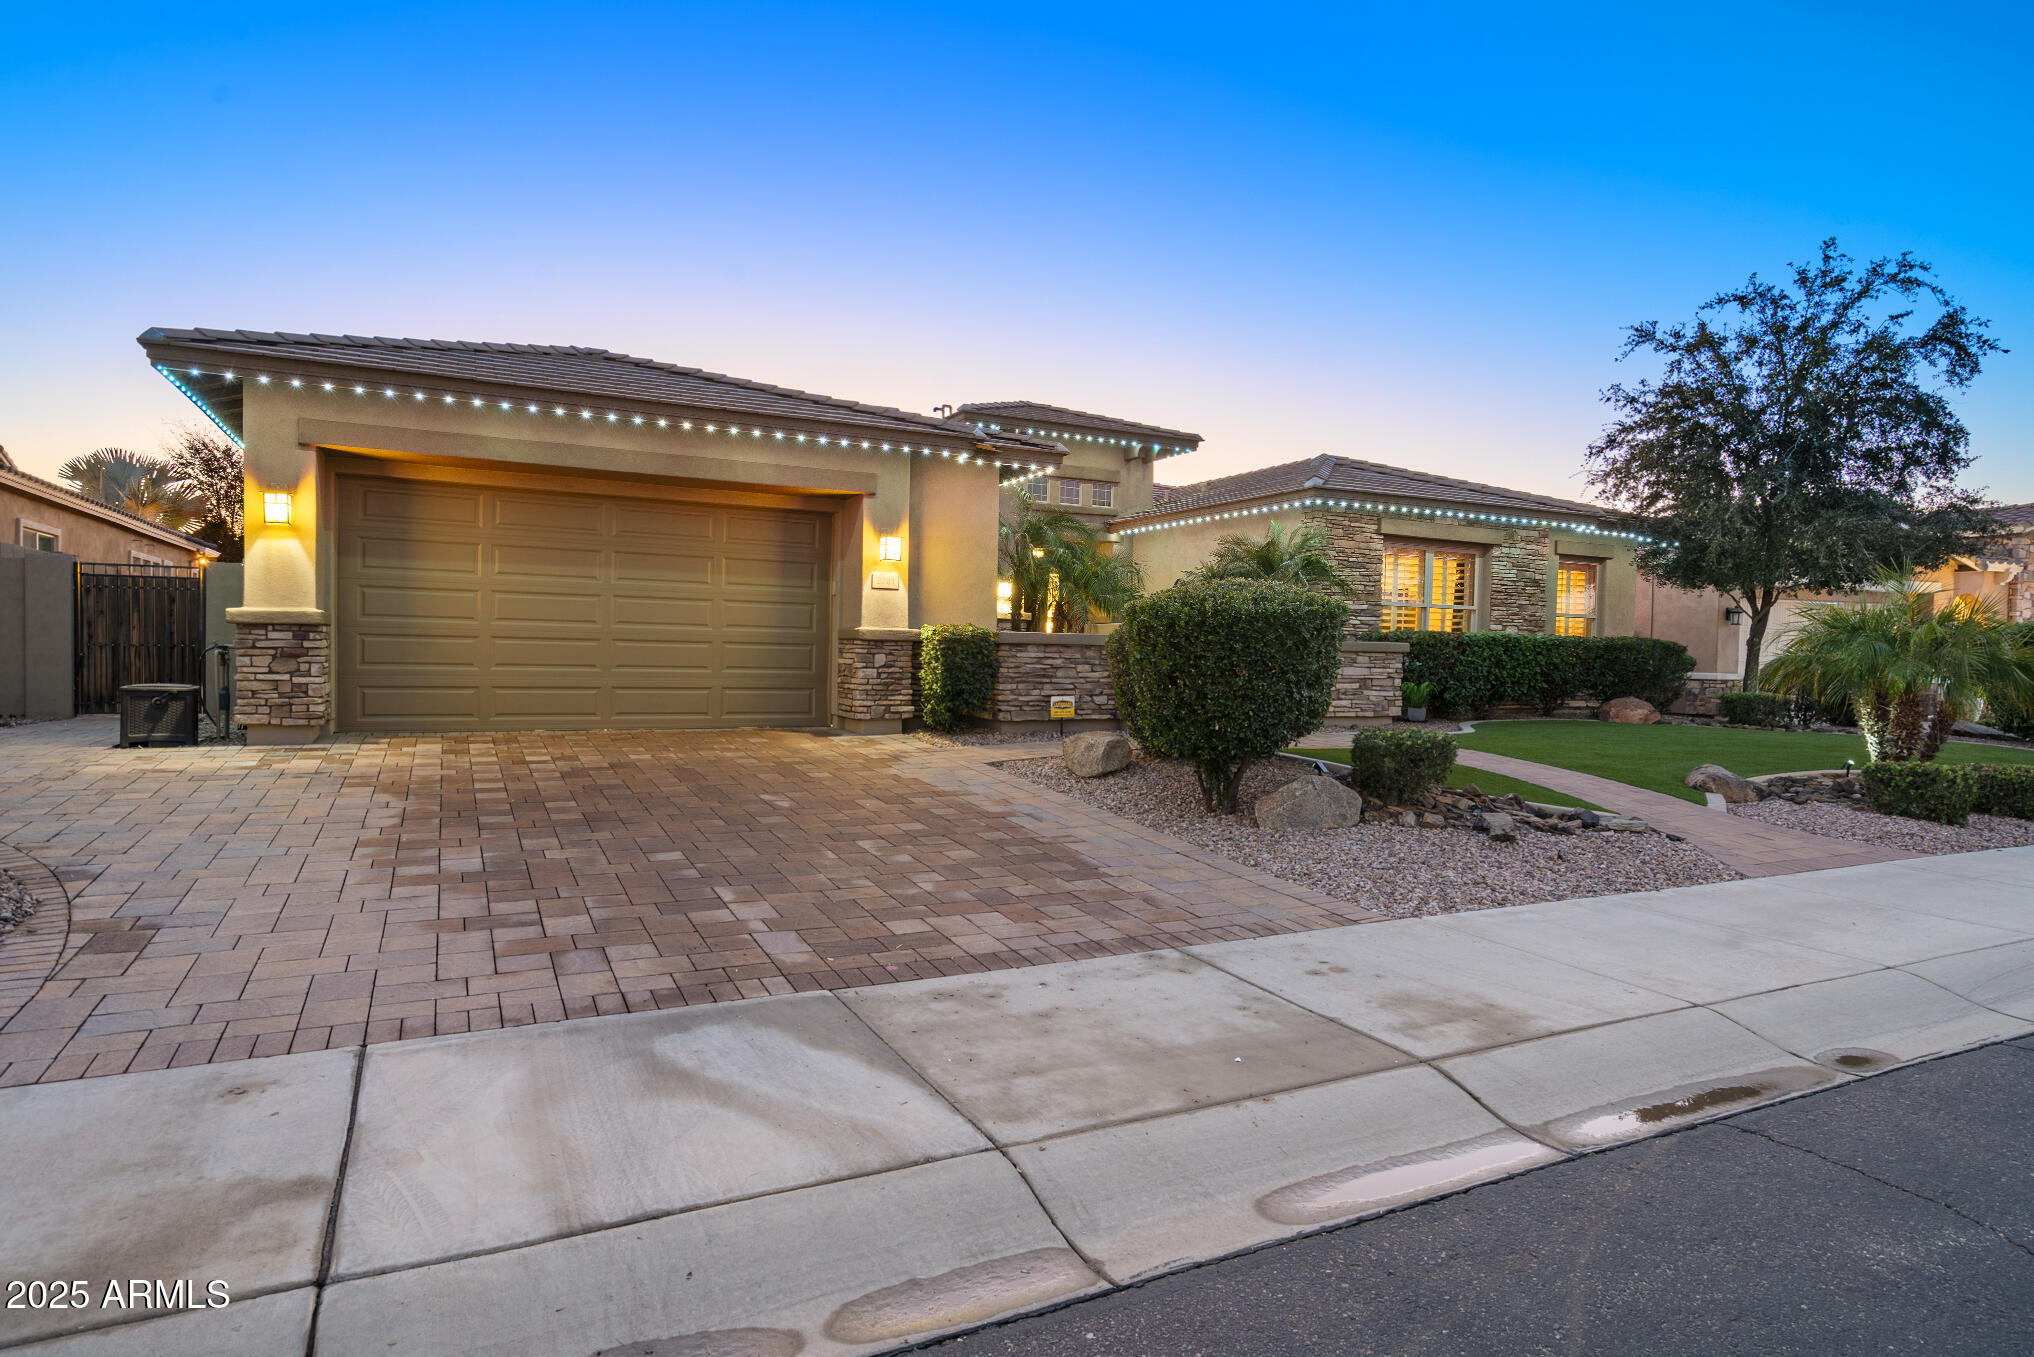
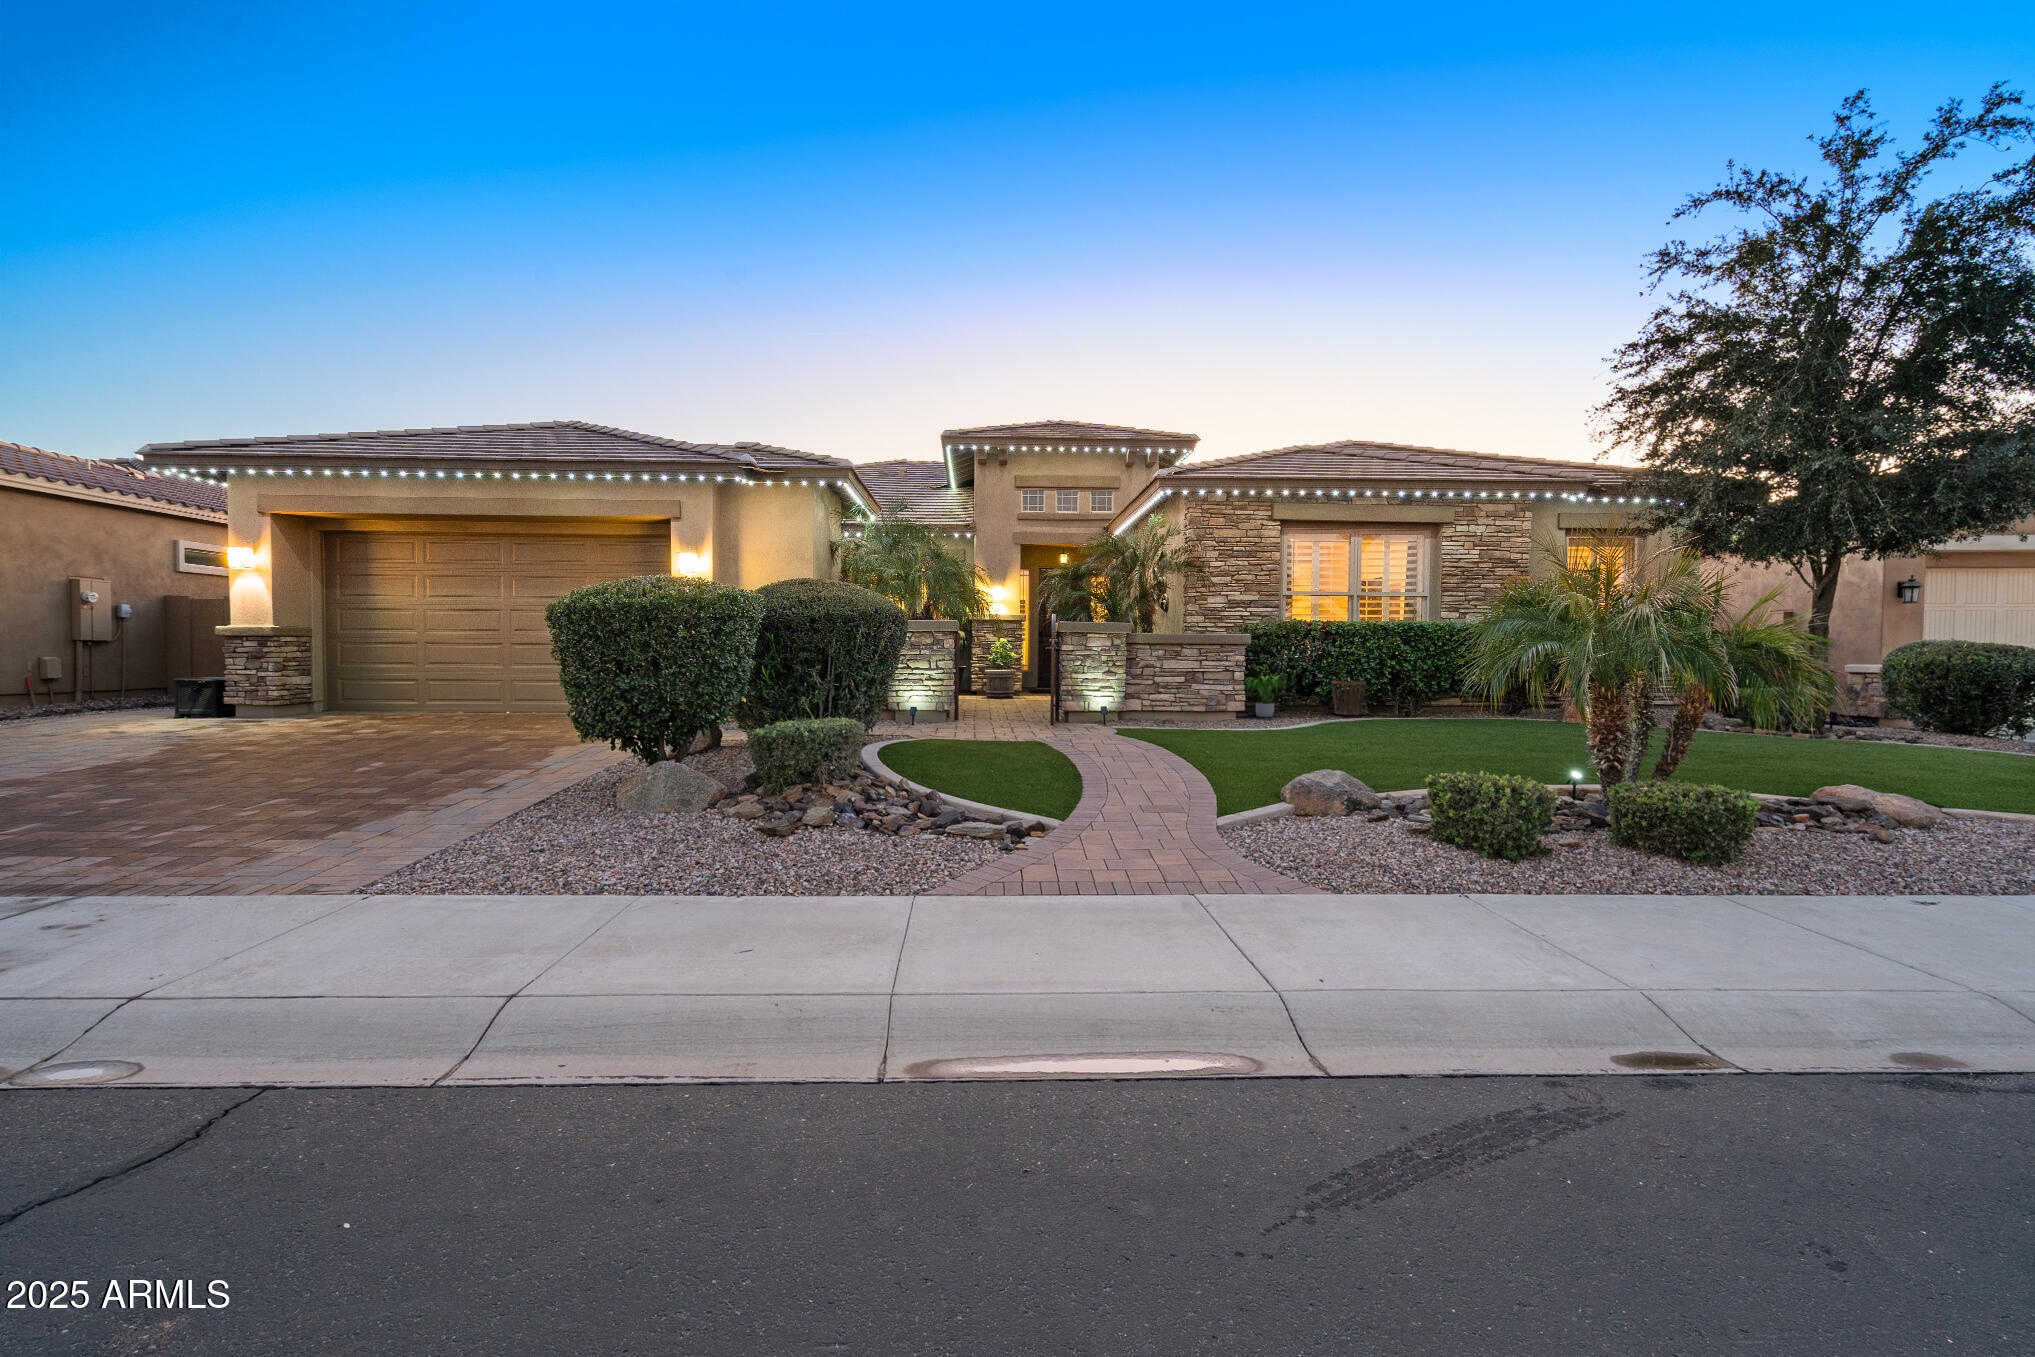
basket: none [1449,687,1482,718] -> present [1331,681,1366,715]

